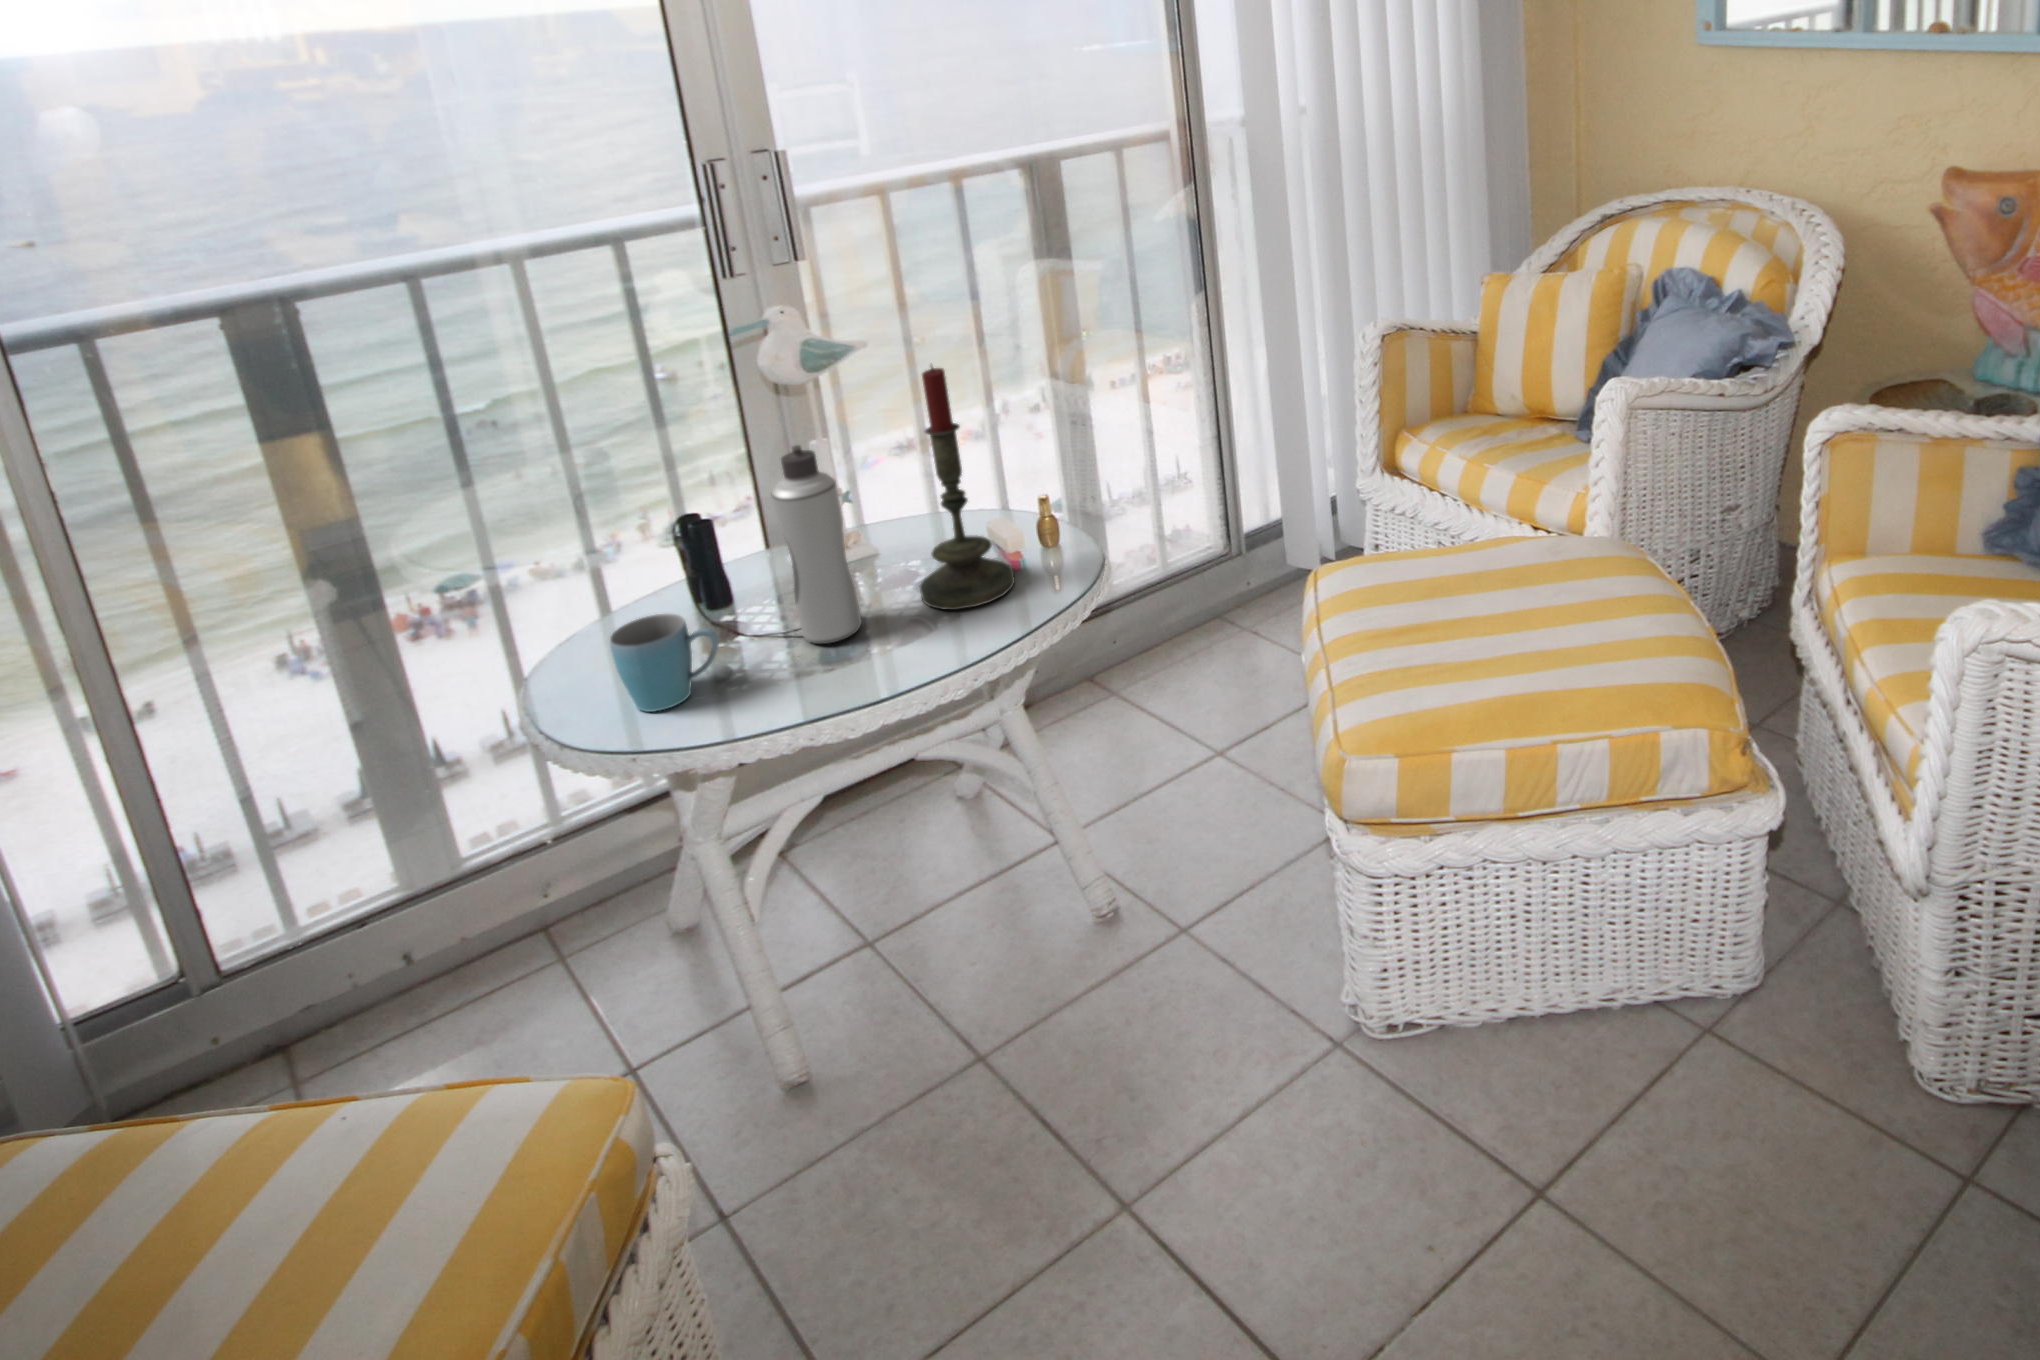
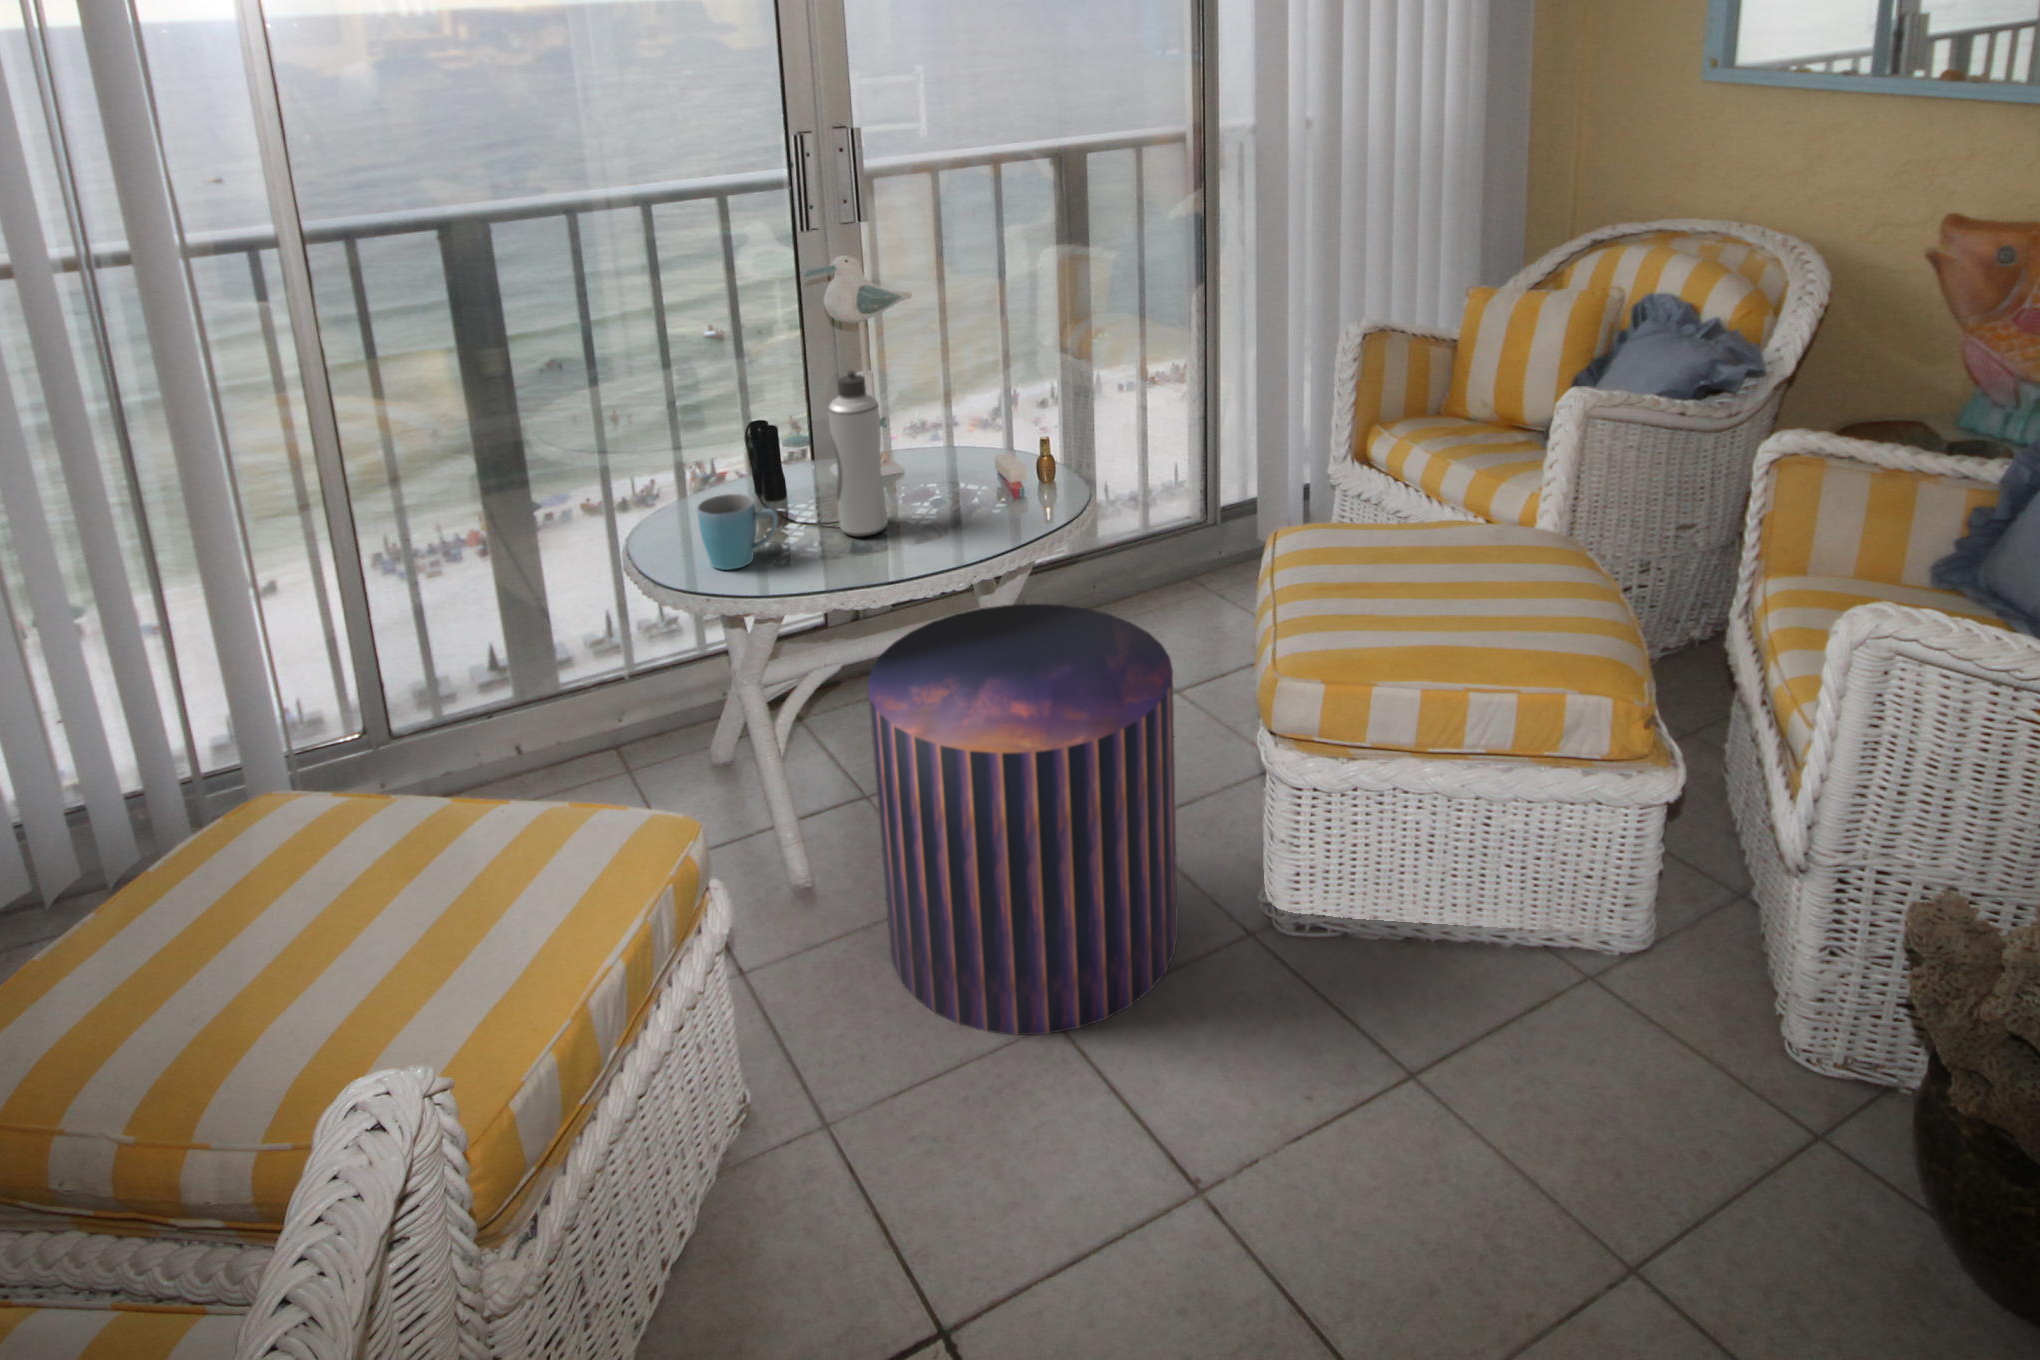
candle: present [919,366,1015,610] -> none [935,314,1014,523]
pouf: none [850,695,1254,1237] -> present [868,604,1178,1035]

